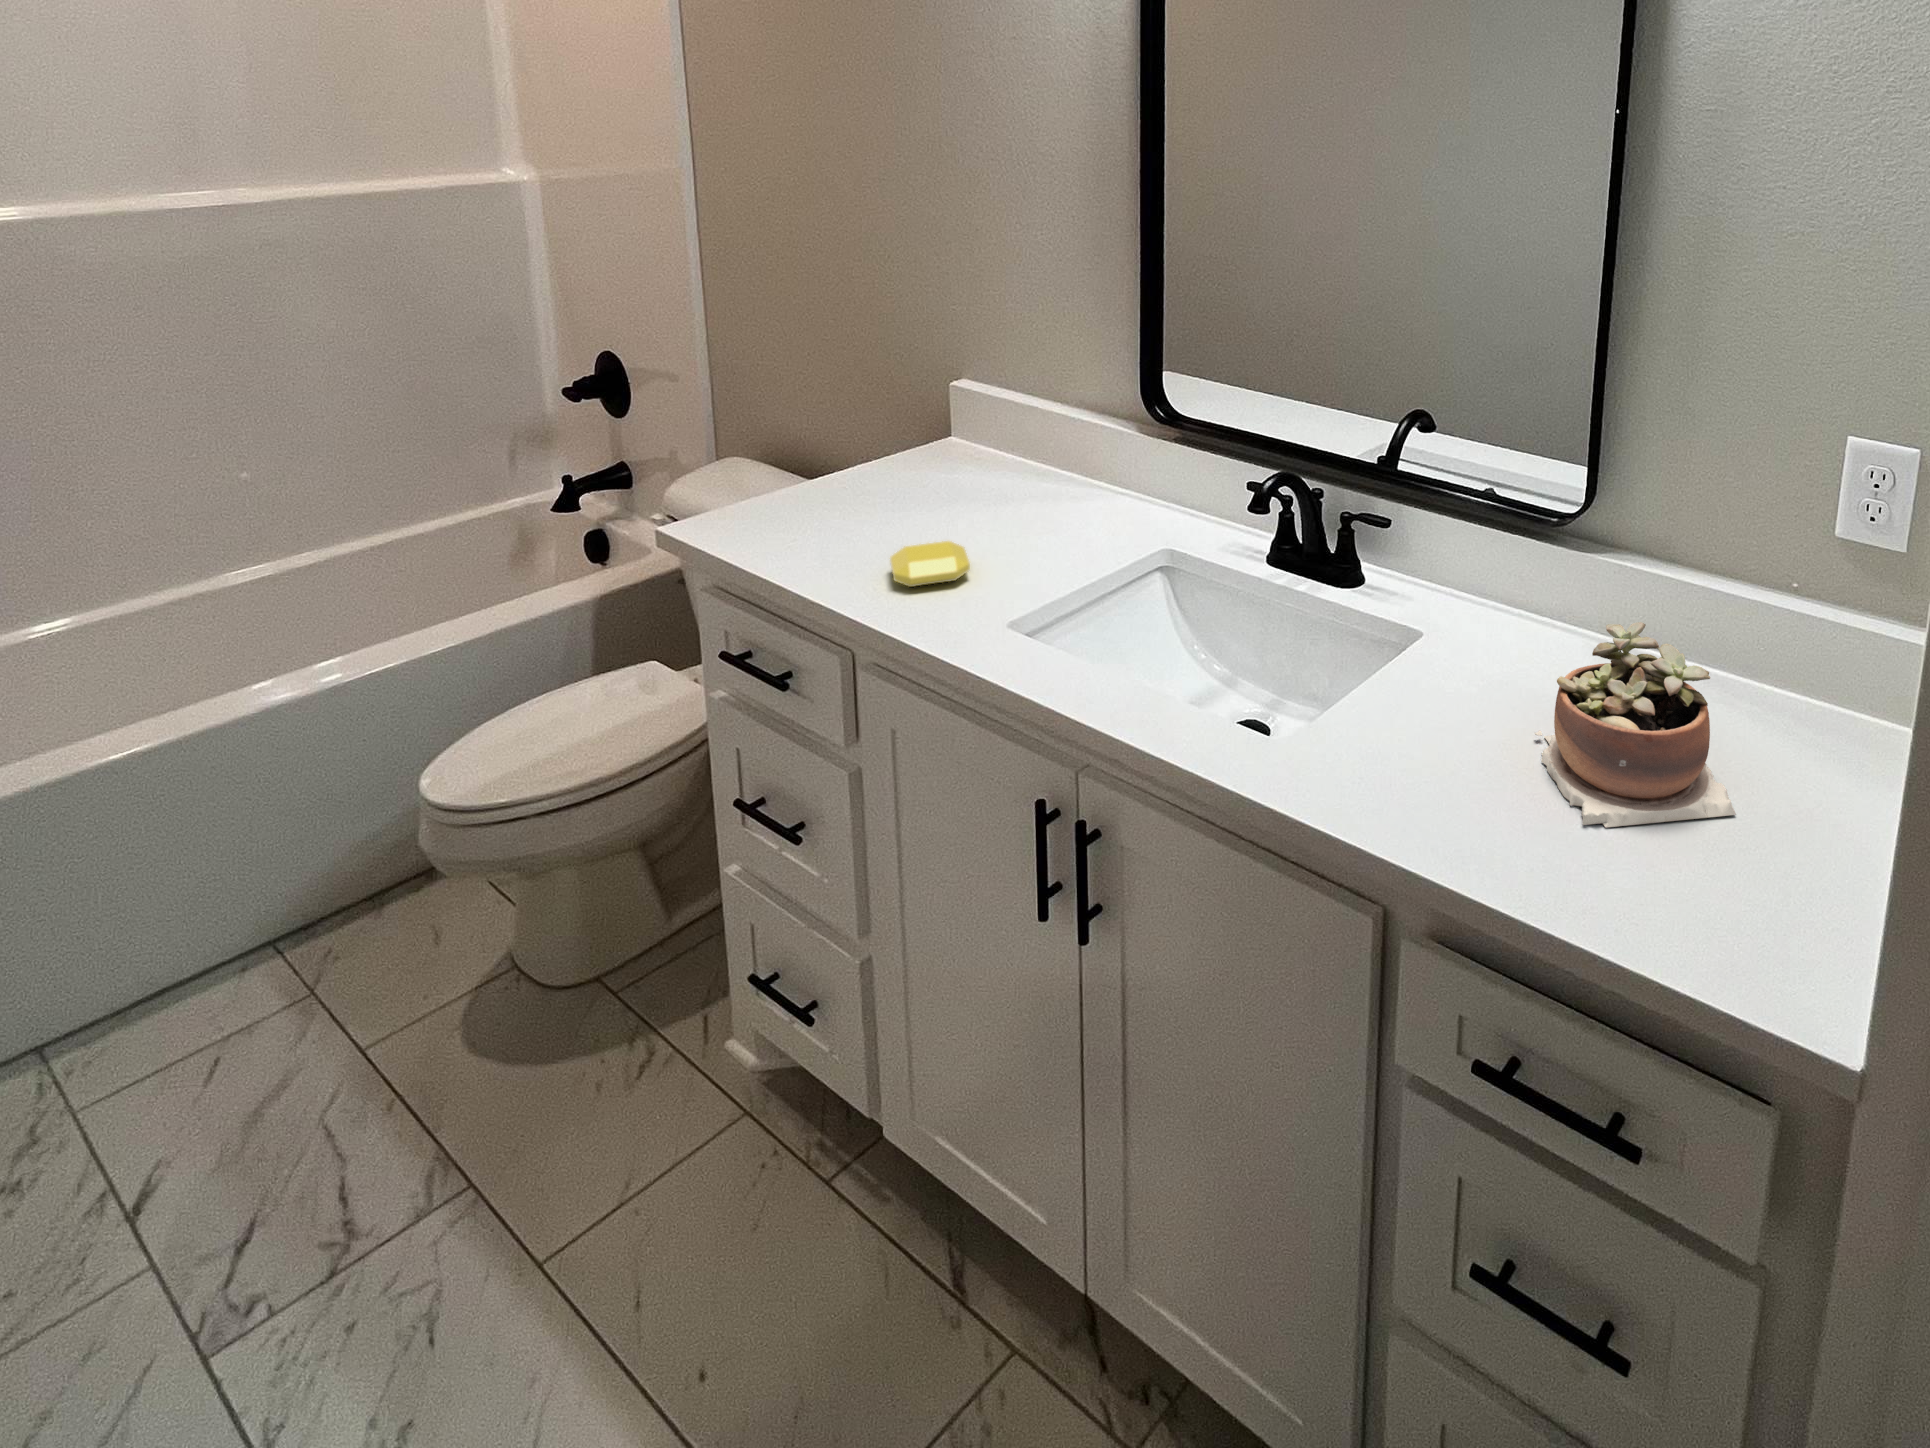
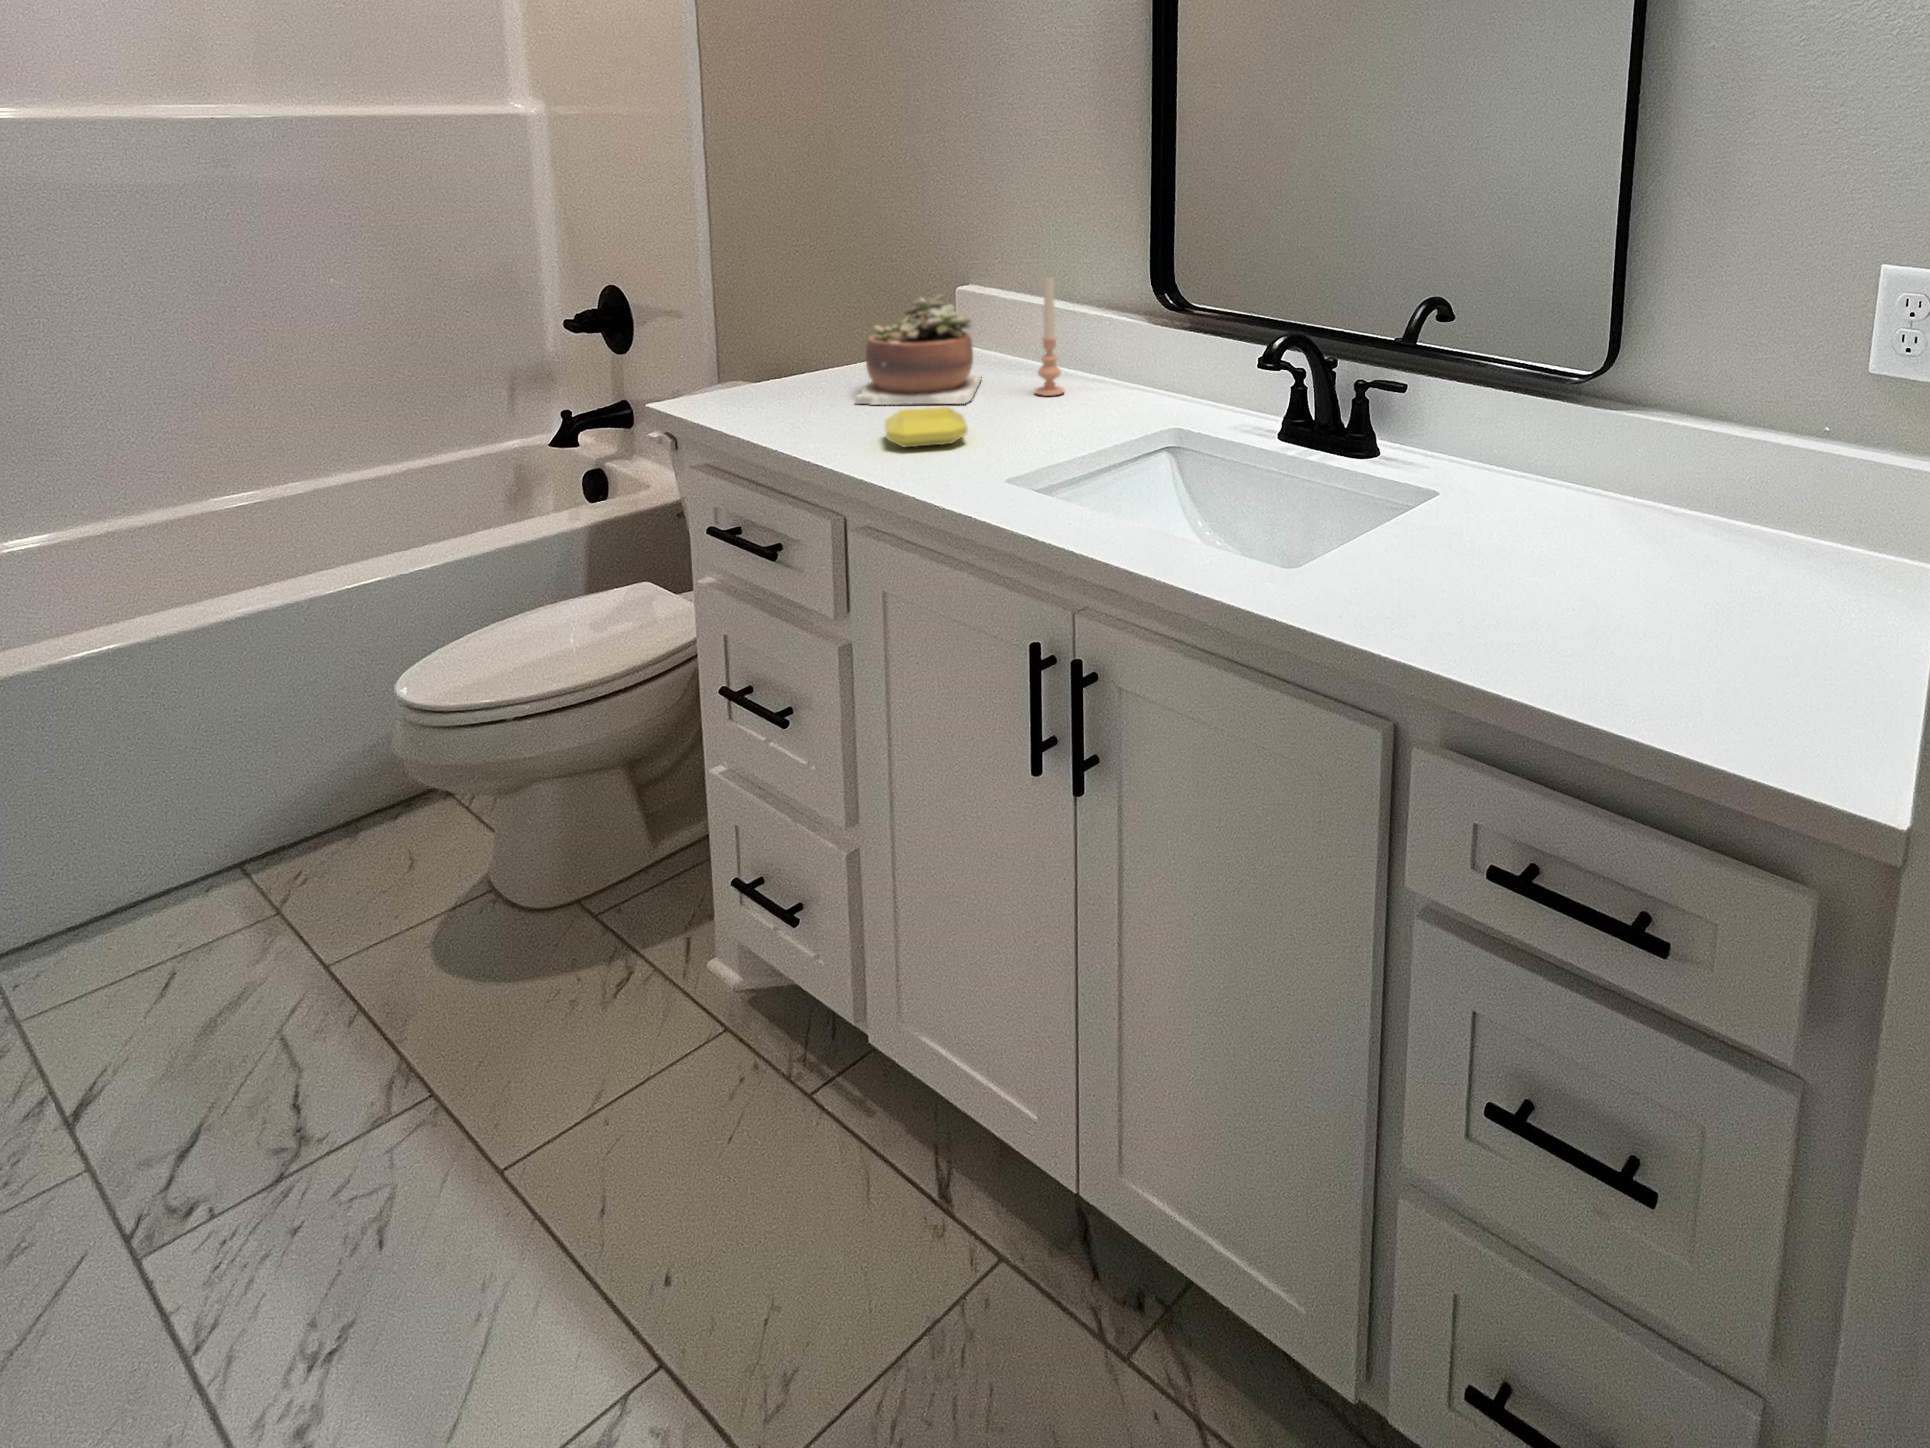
candle: none [1030,396,1059,510] -> present [1035,278,1065,396]
succulent plant: present [1535,622,1736,827] -> present [855,294,982,405]

